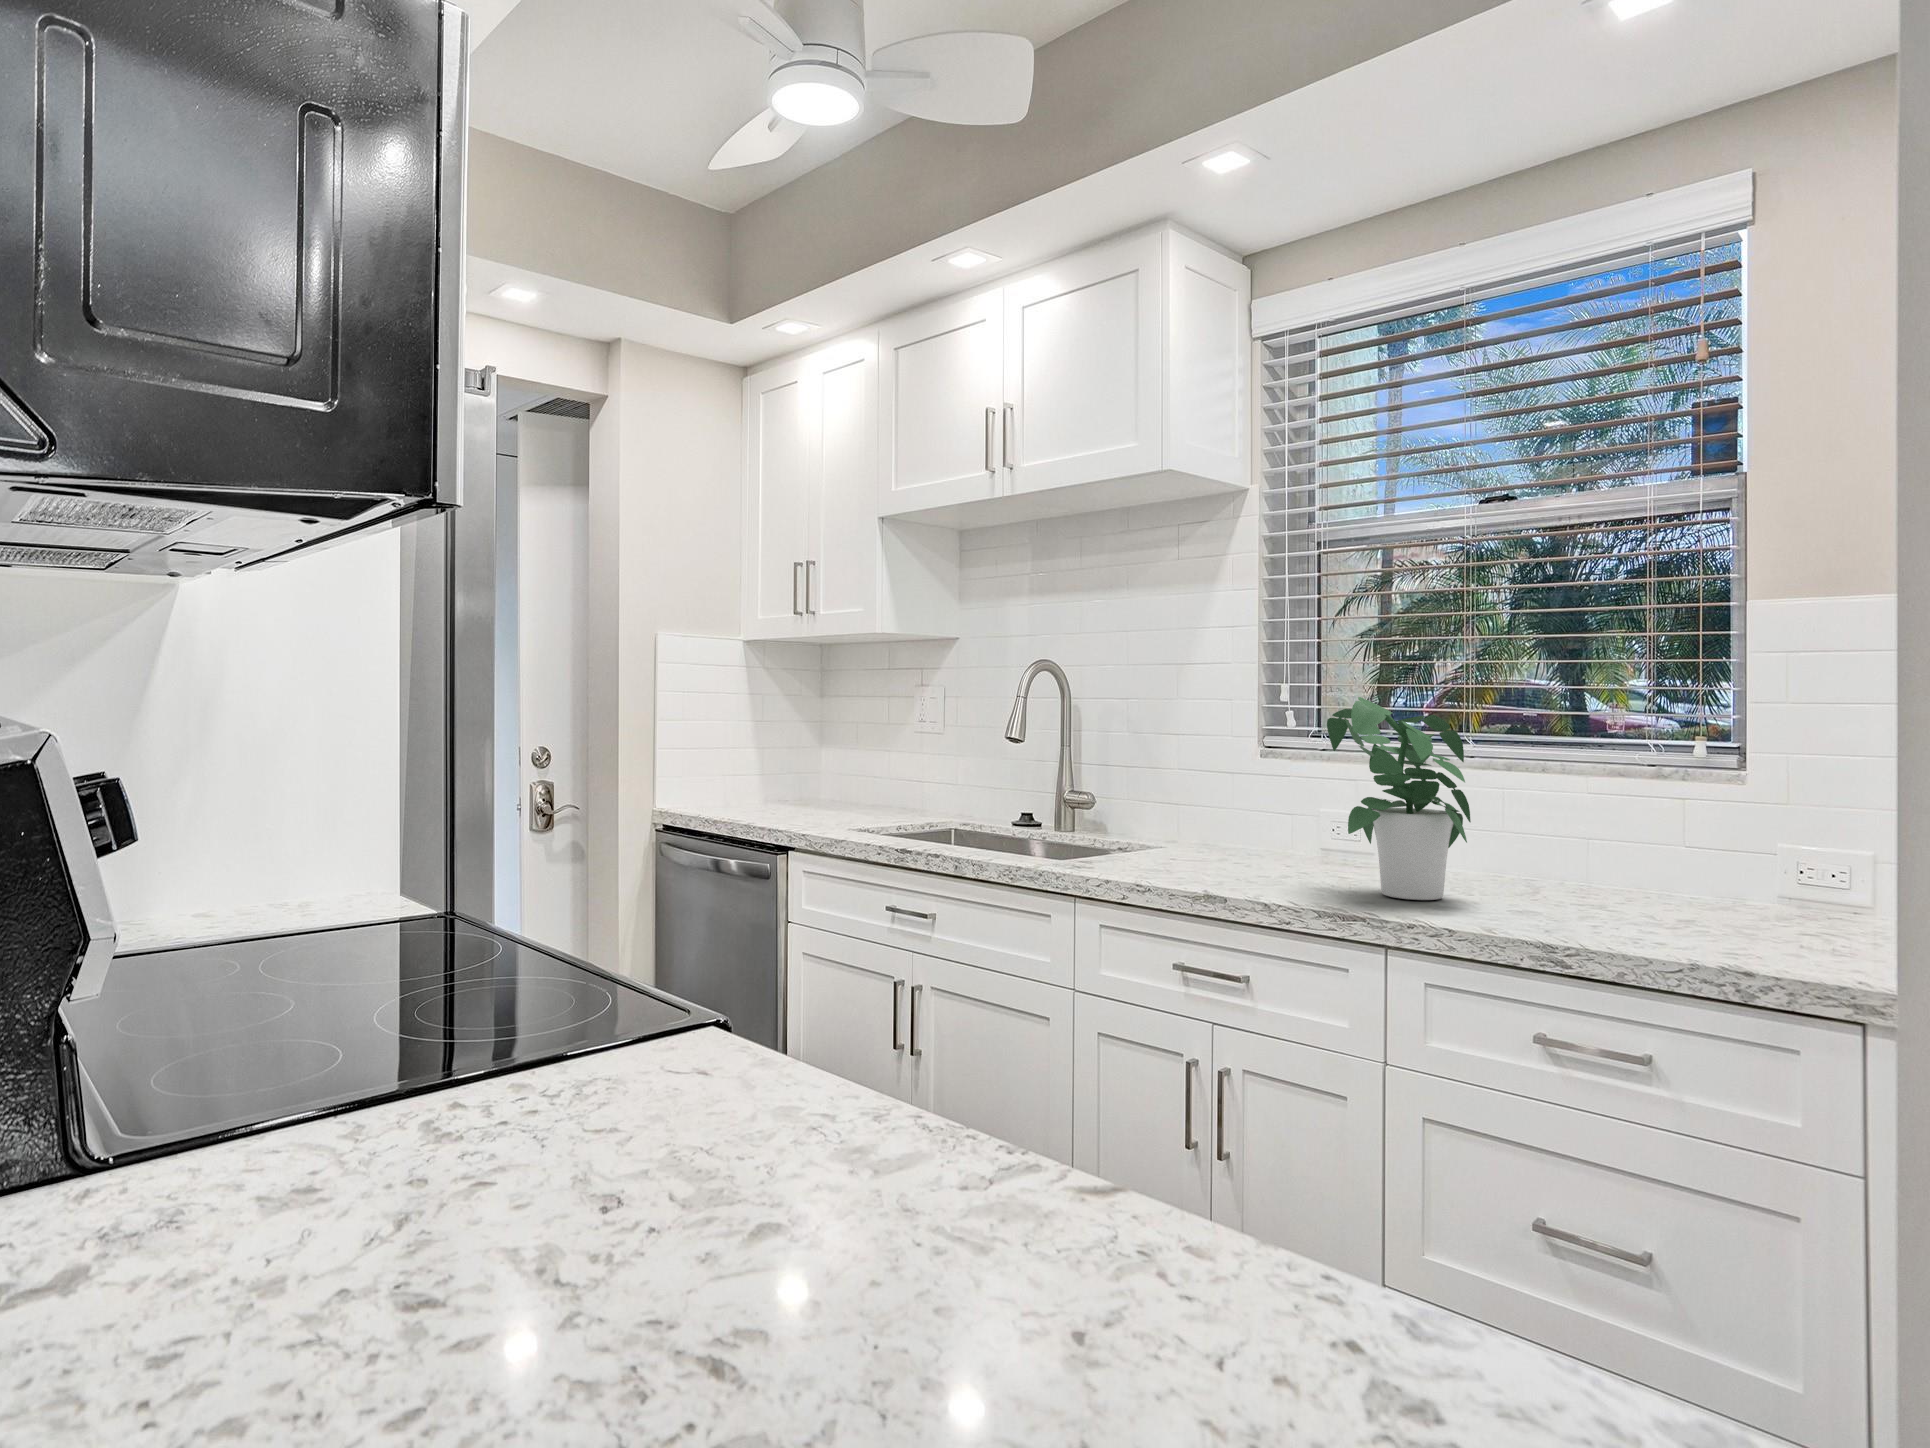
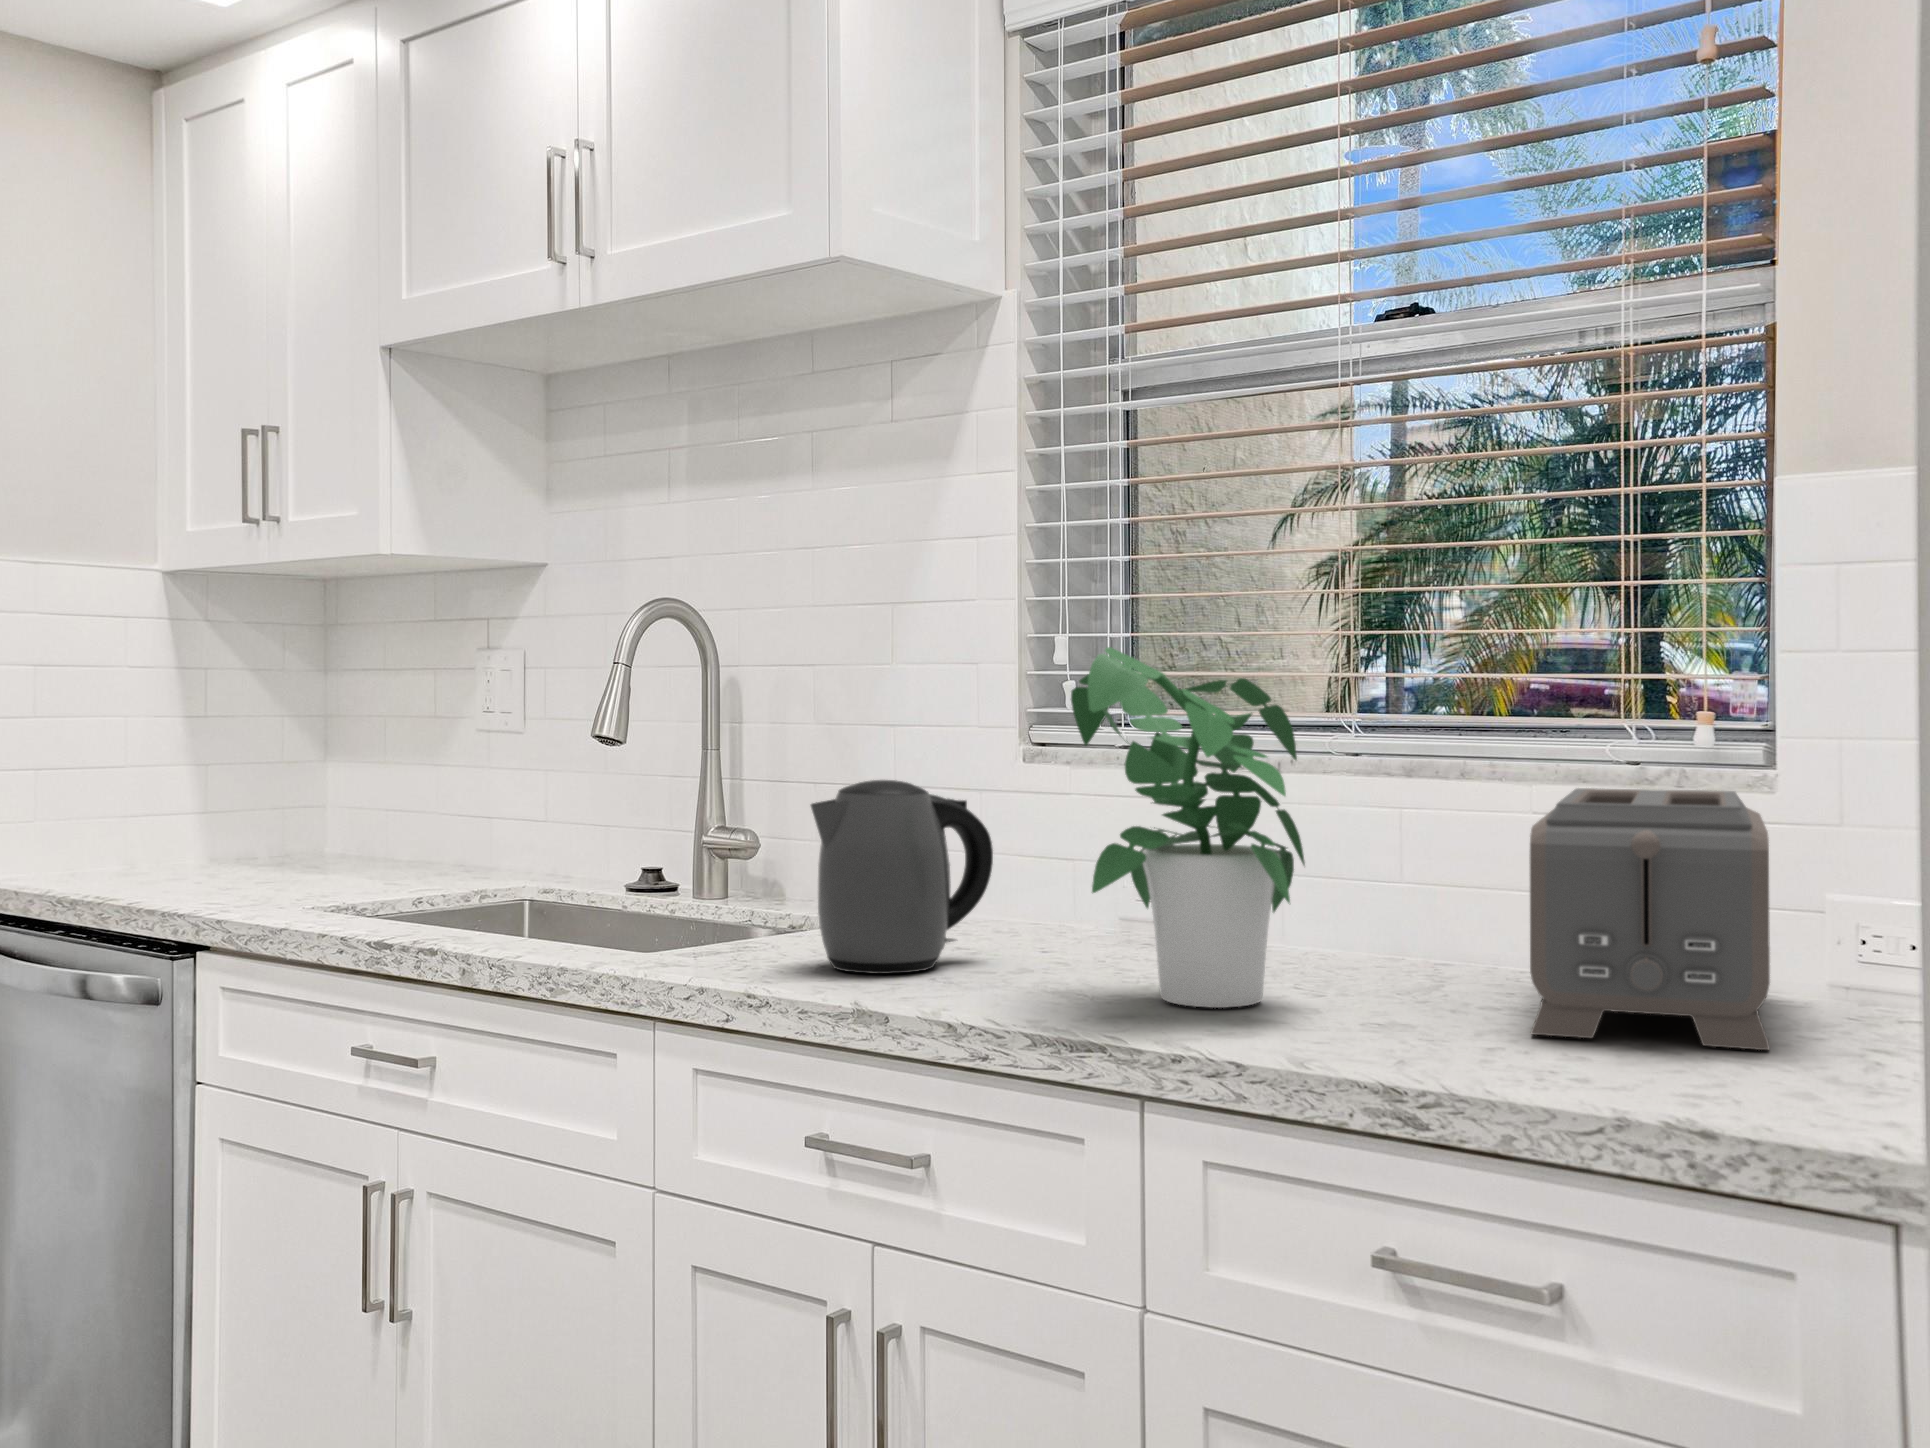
kettle: none [1165,767,1265,876] -> present [811,780,993,974]
toaster: none [1613,781,1765,933] -> present [1530,788,1770,1050]

